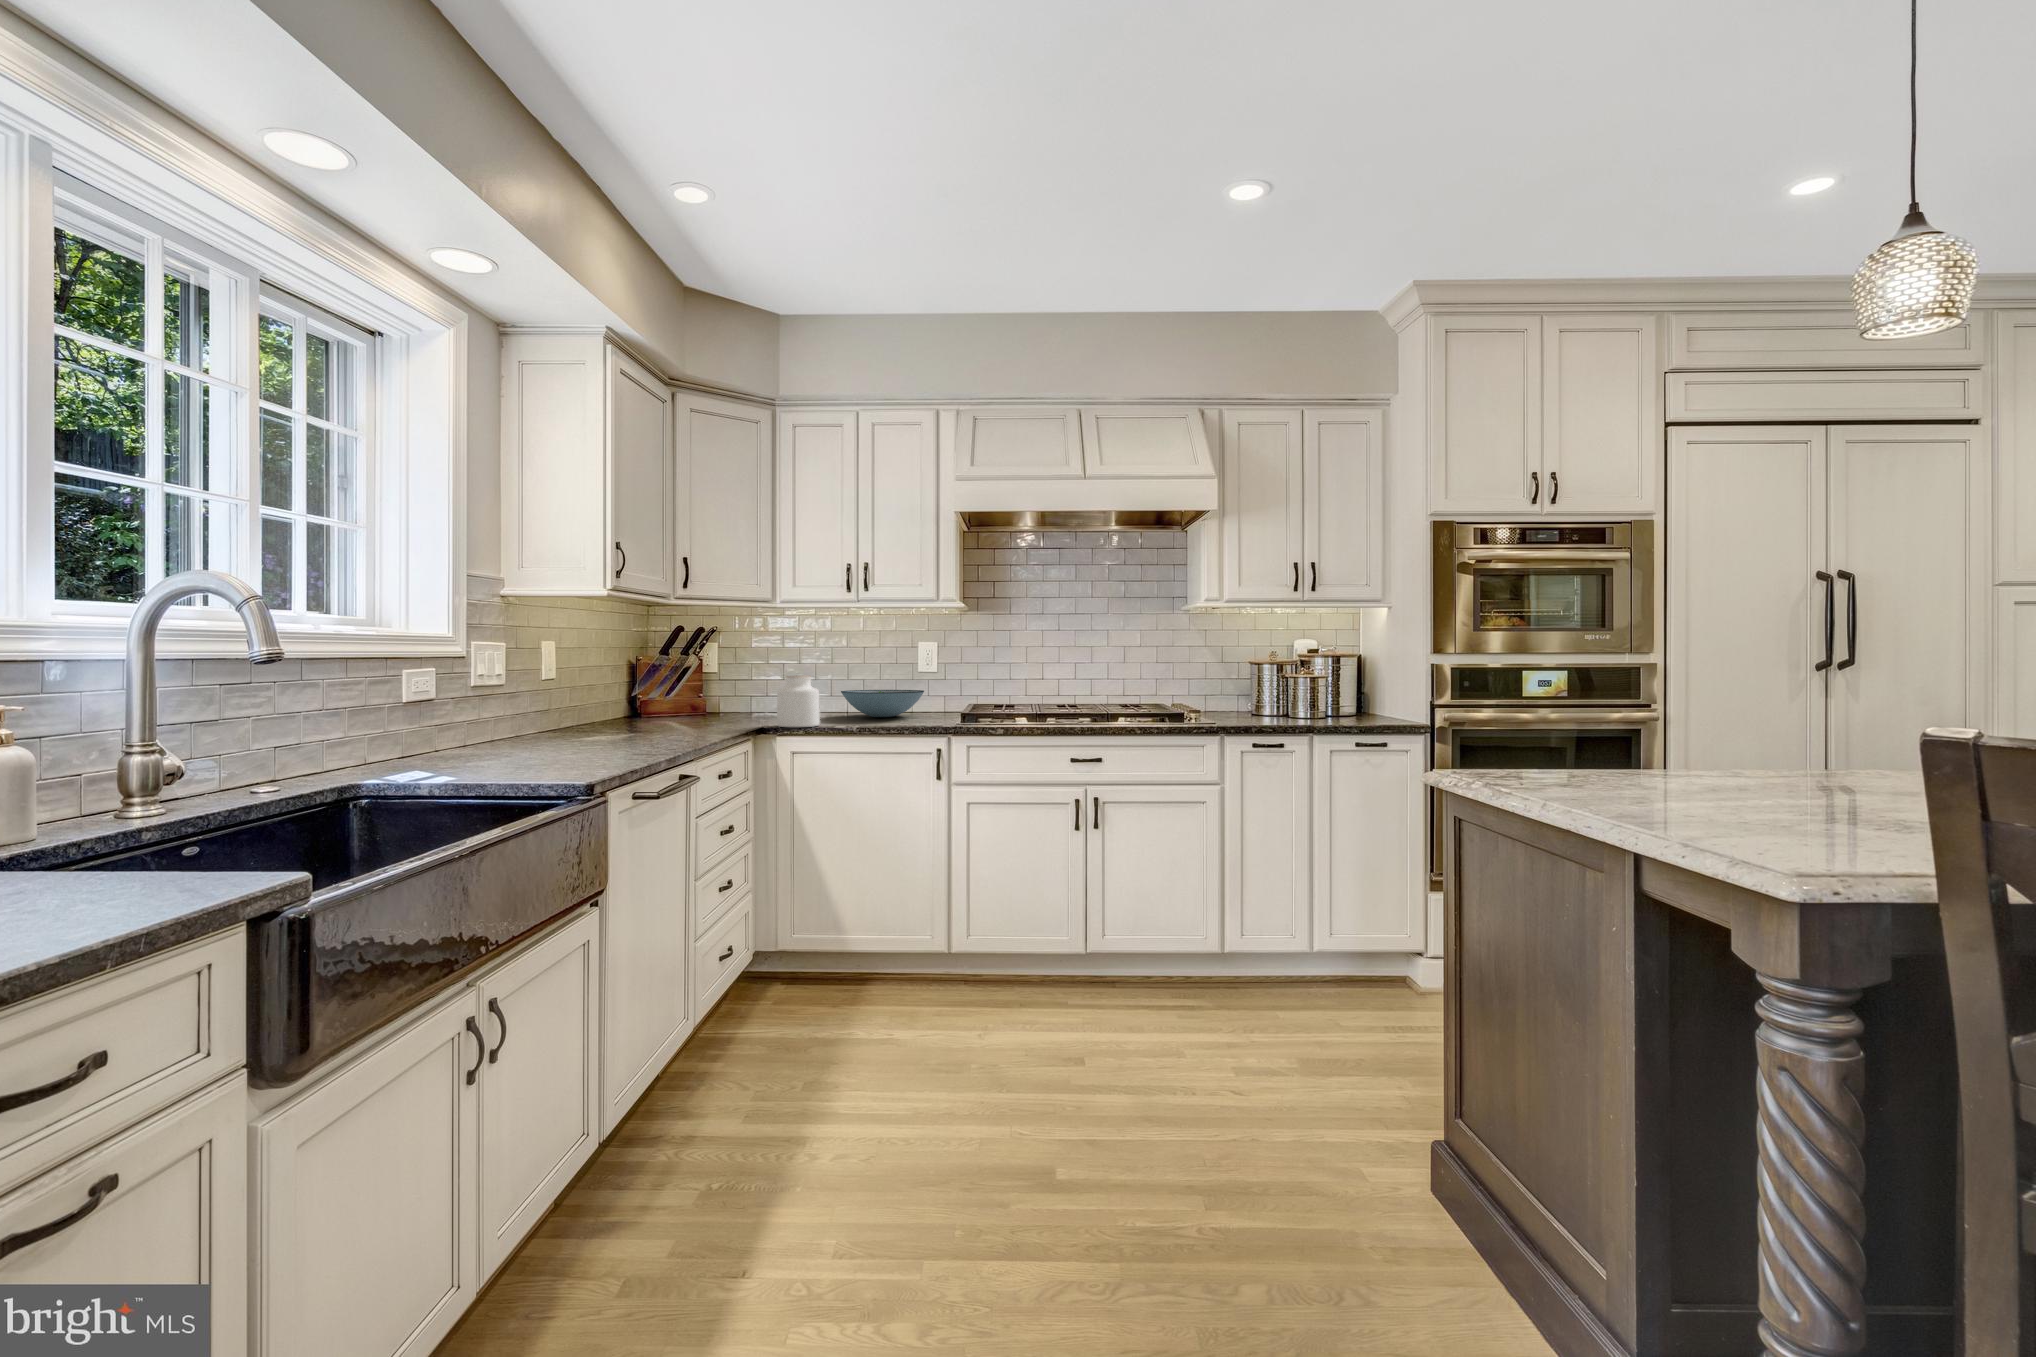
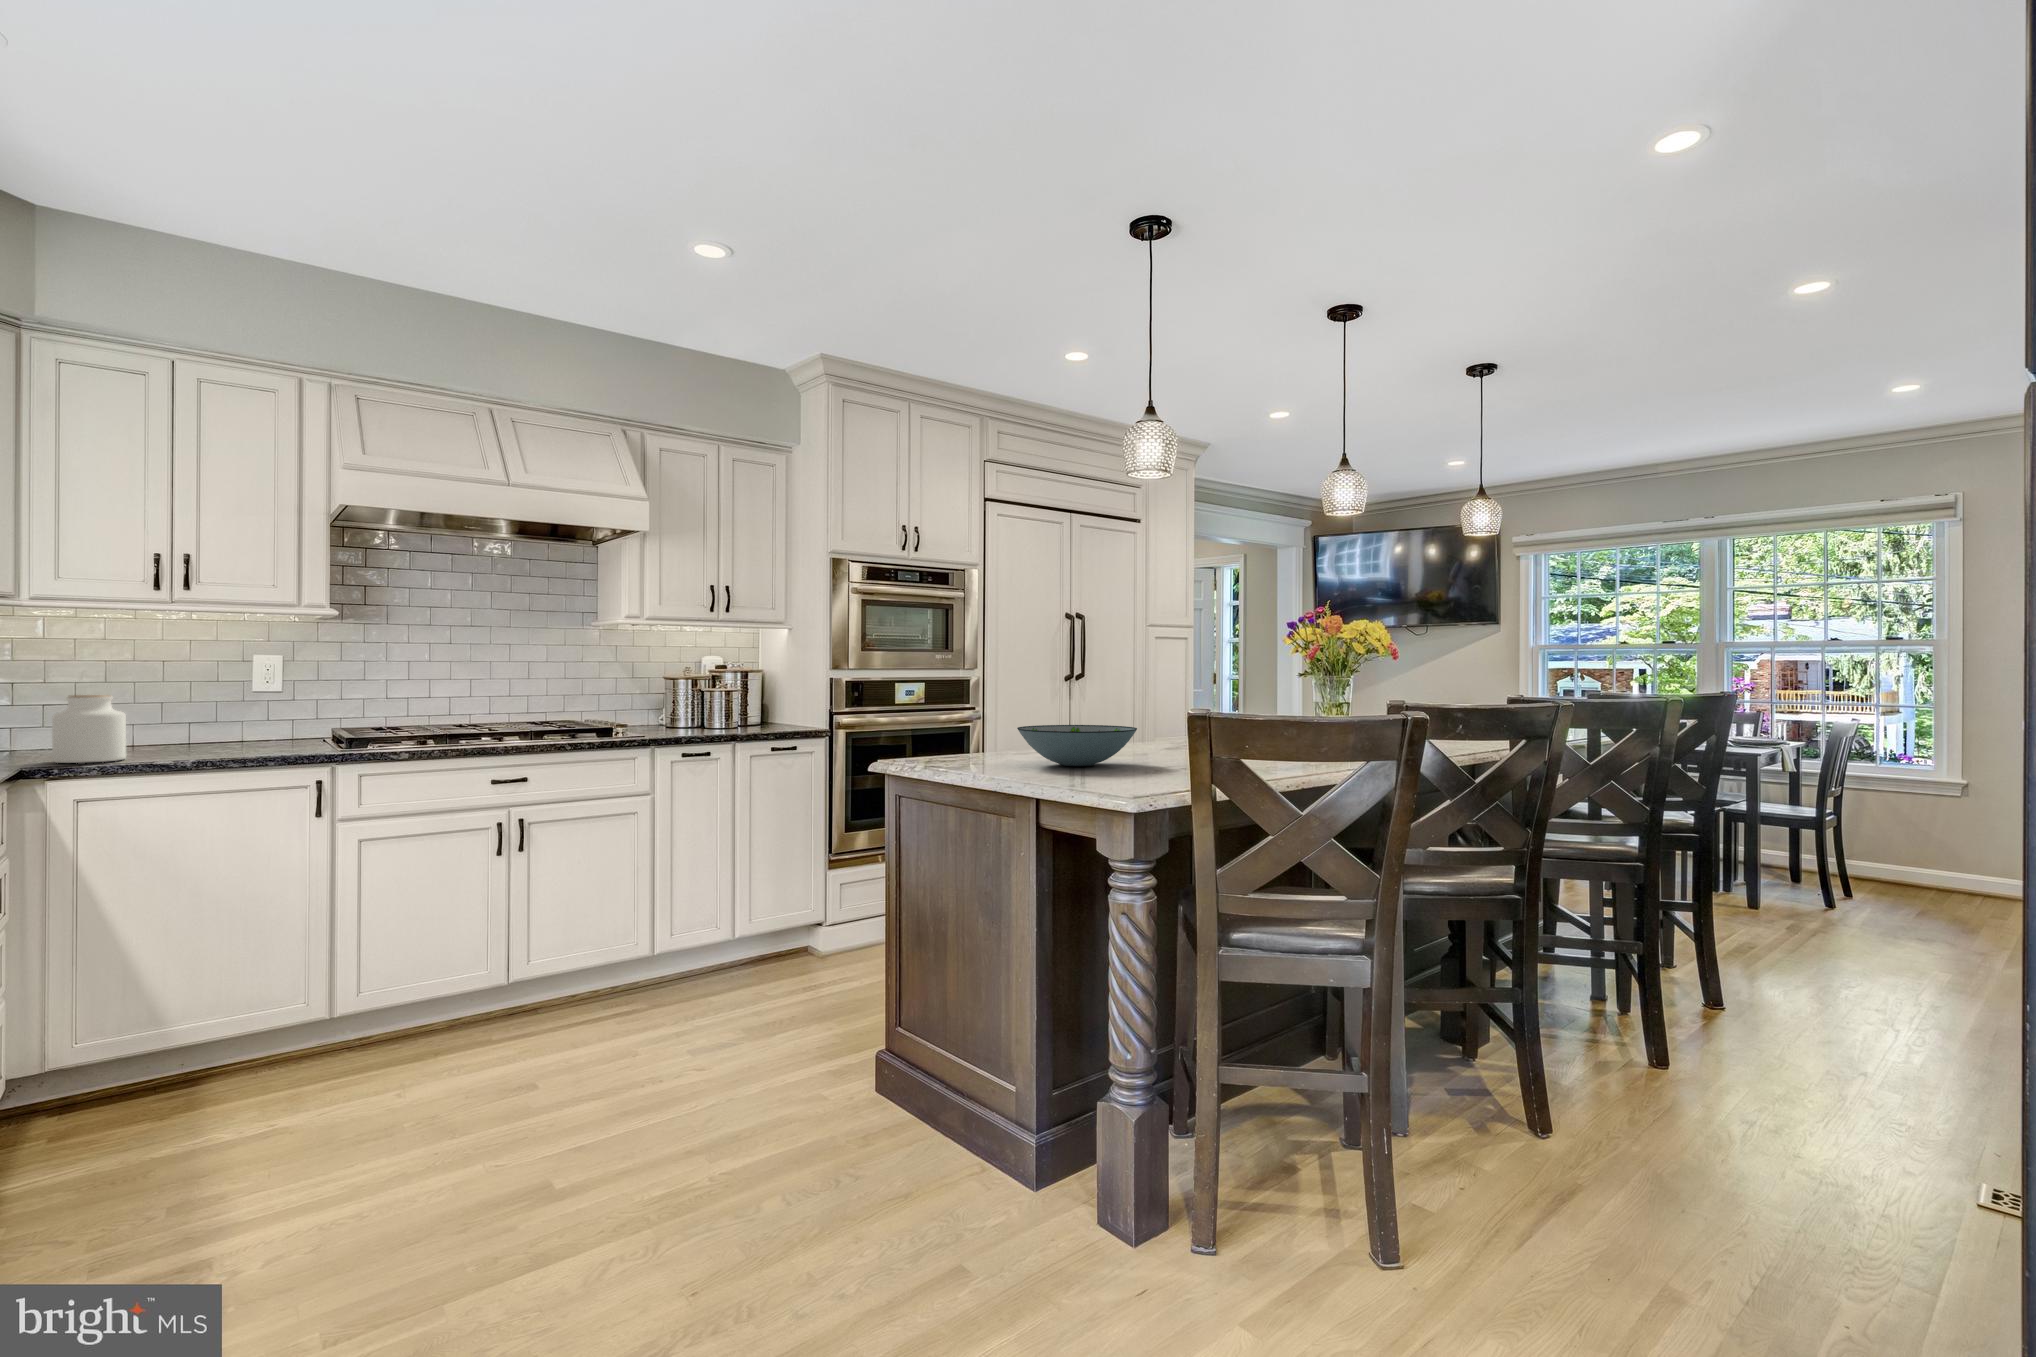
decorative bowl: present [841,690,924,717] -> present [1017,725,1137,766]

